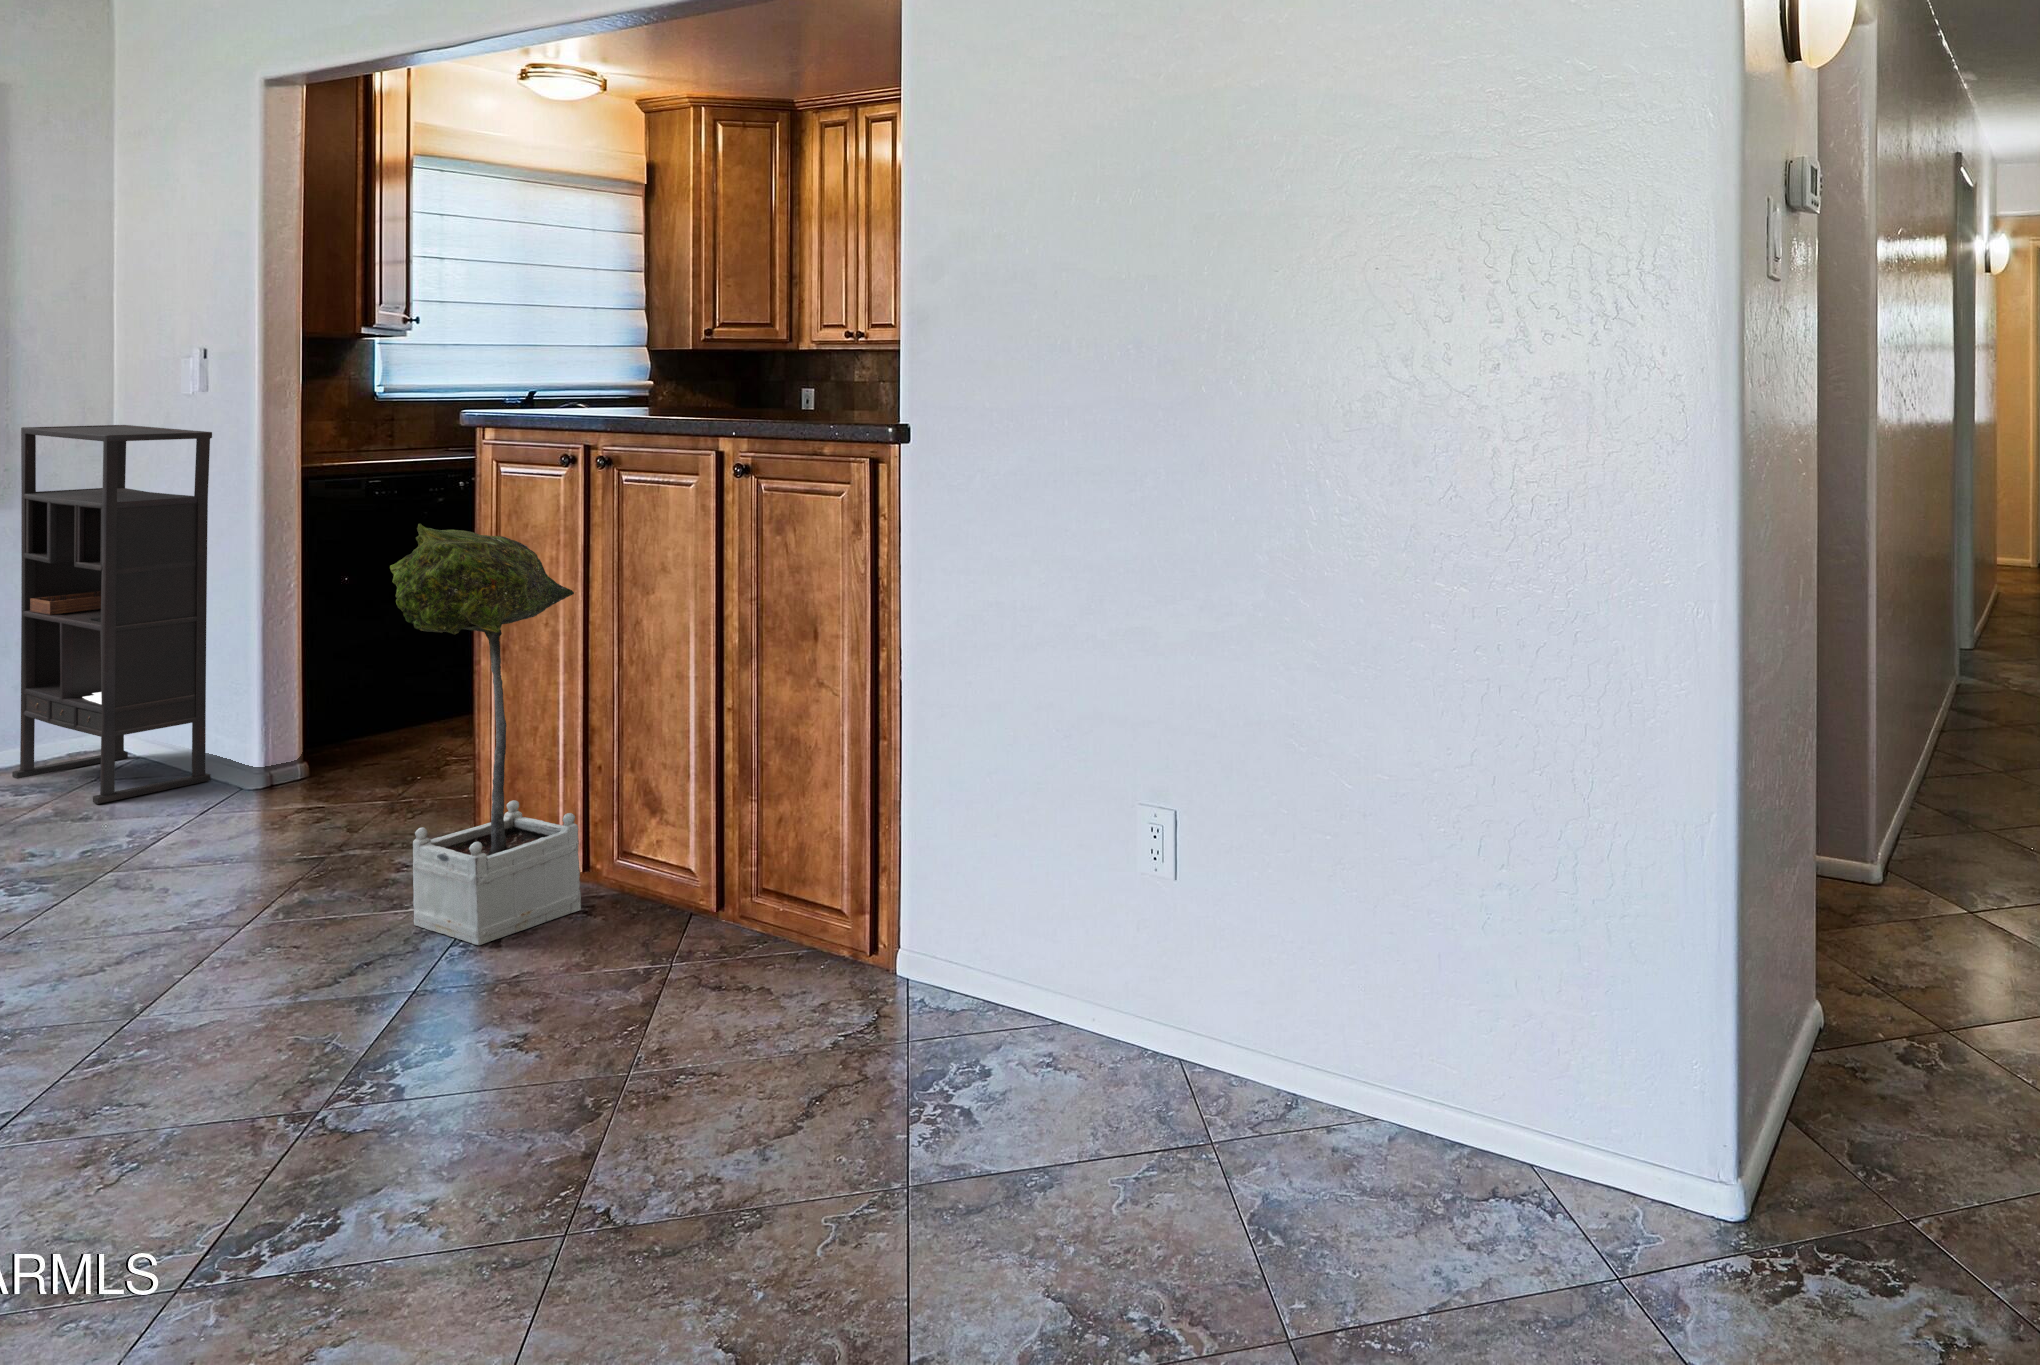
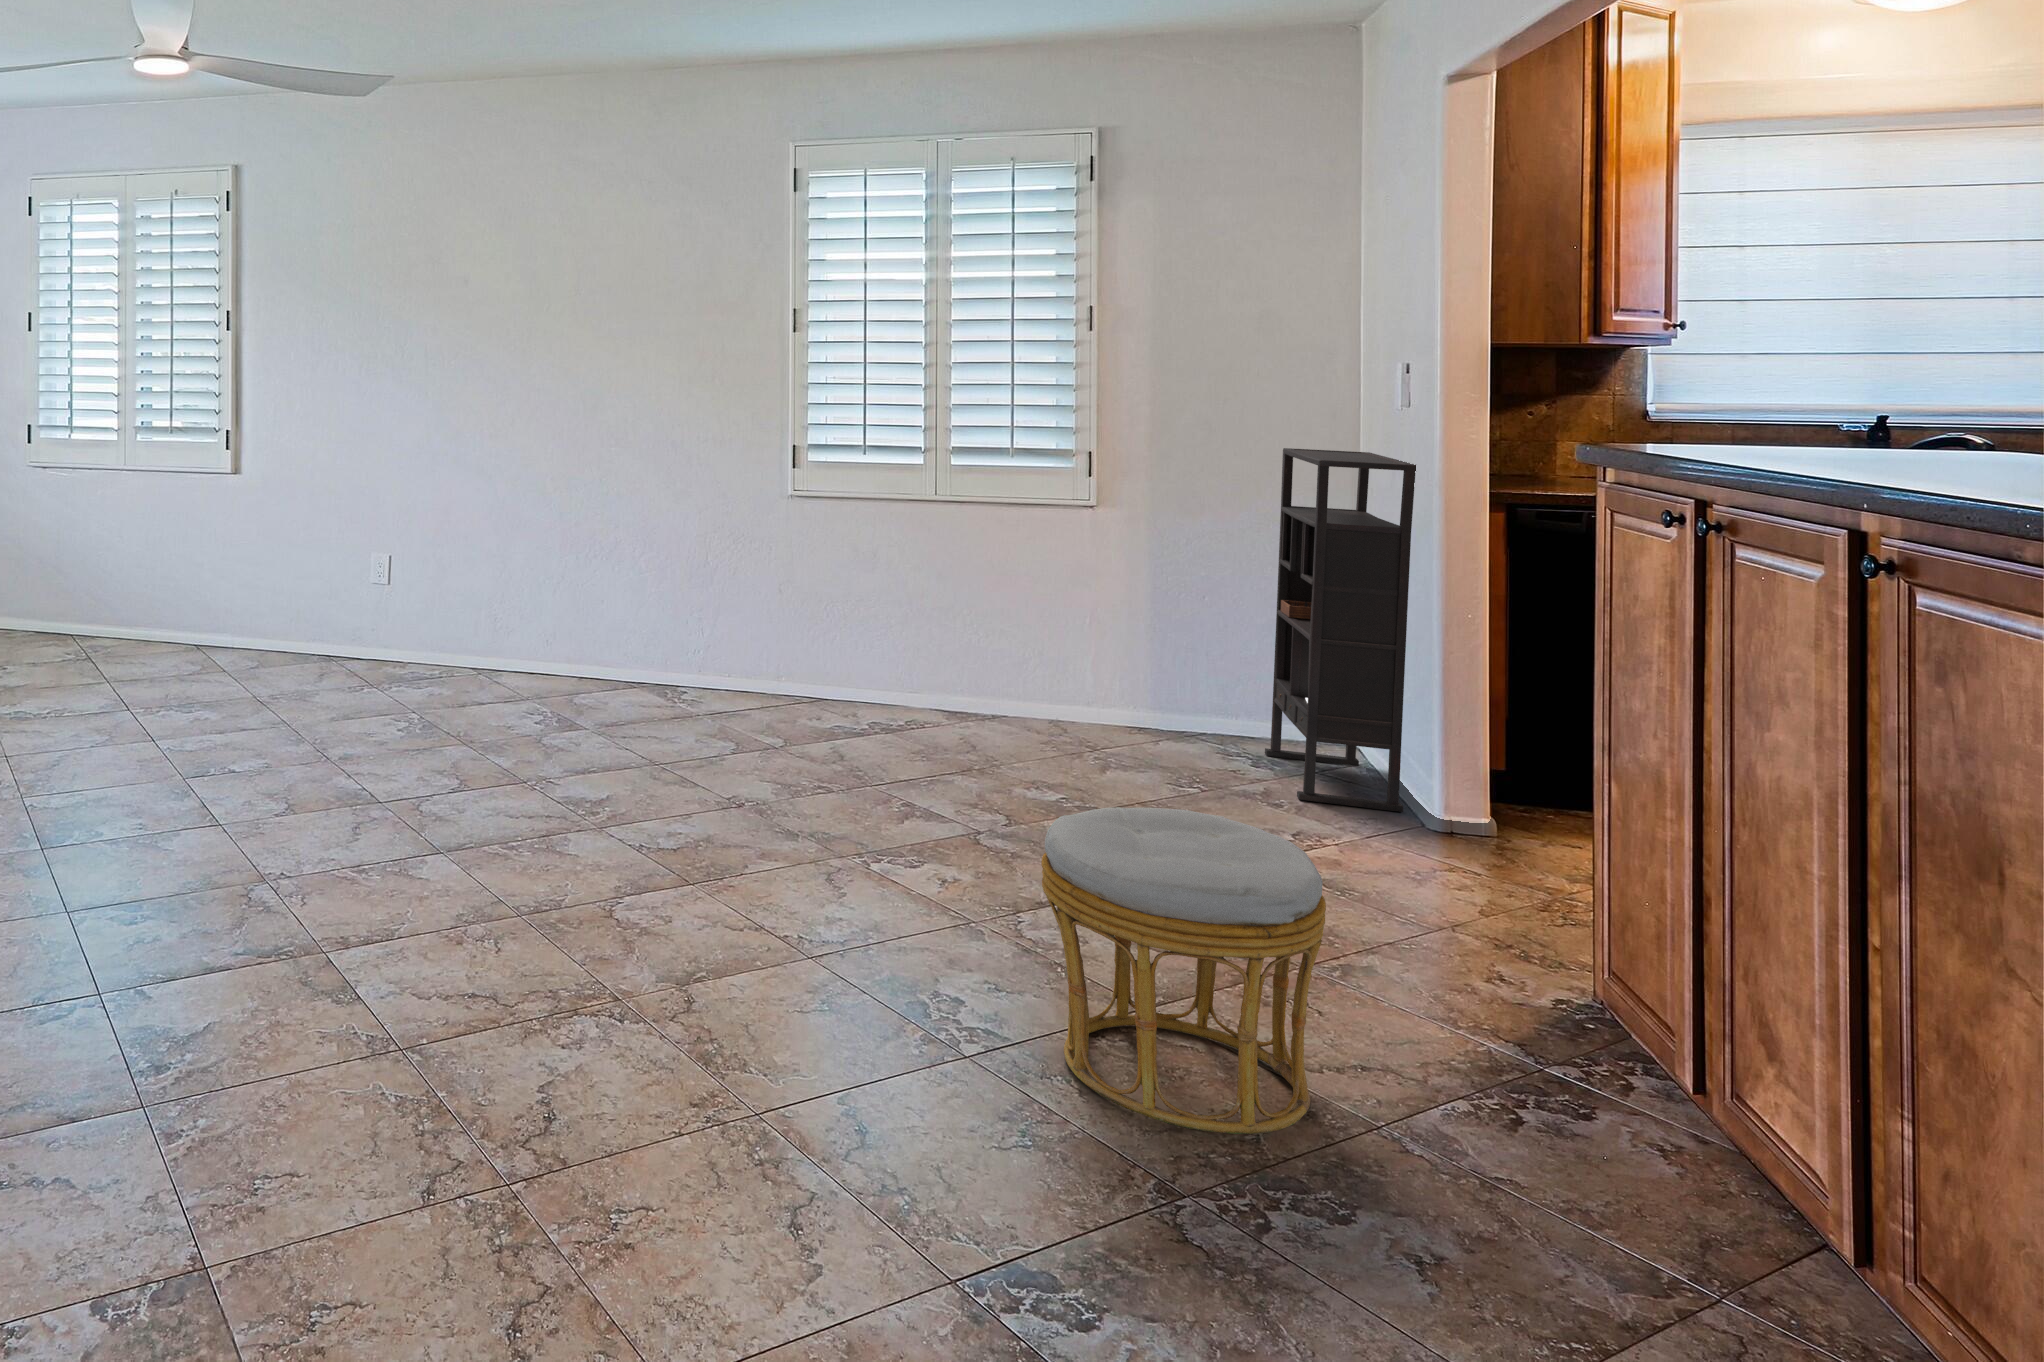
potted tree: present [390,524,581,945] -> none [1428,587,1681,1144]
ottoman: none [41,783,367,1099] -> present [1041,807,1326,1134]

